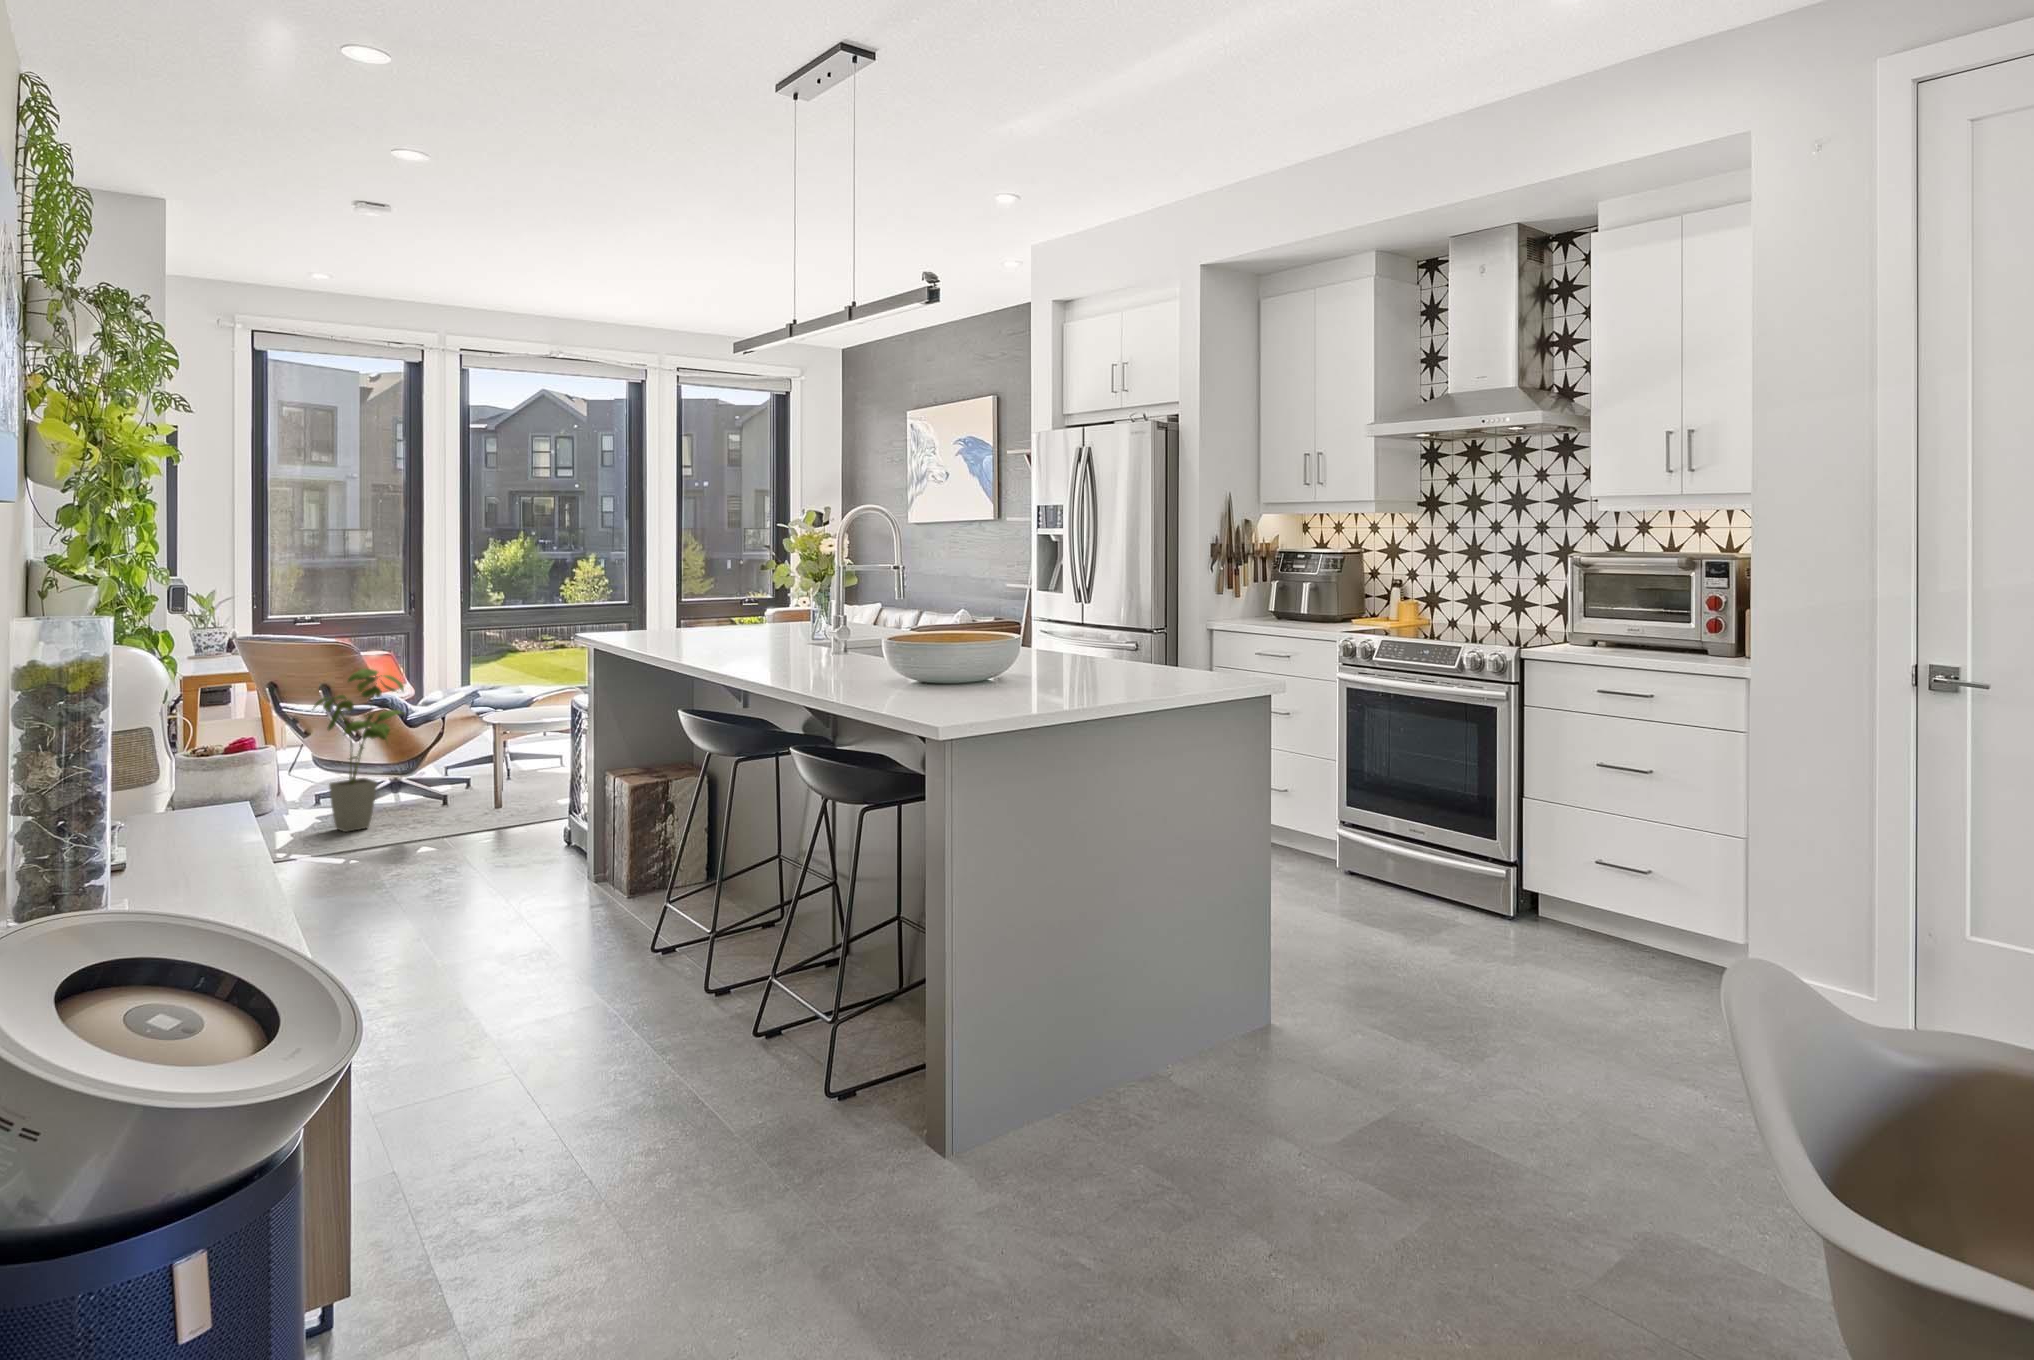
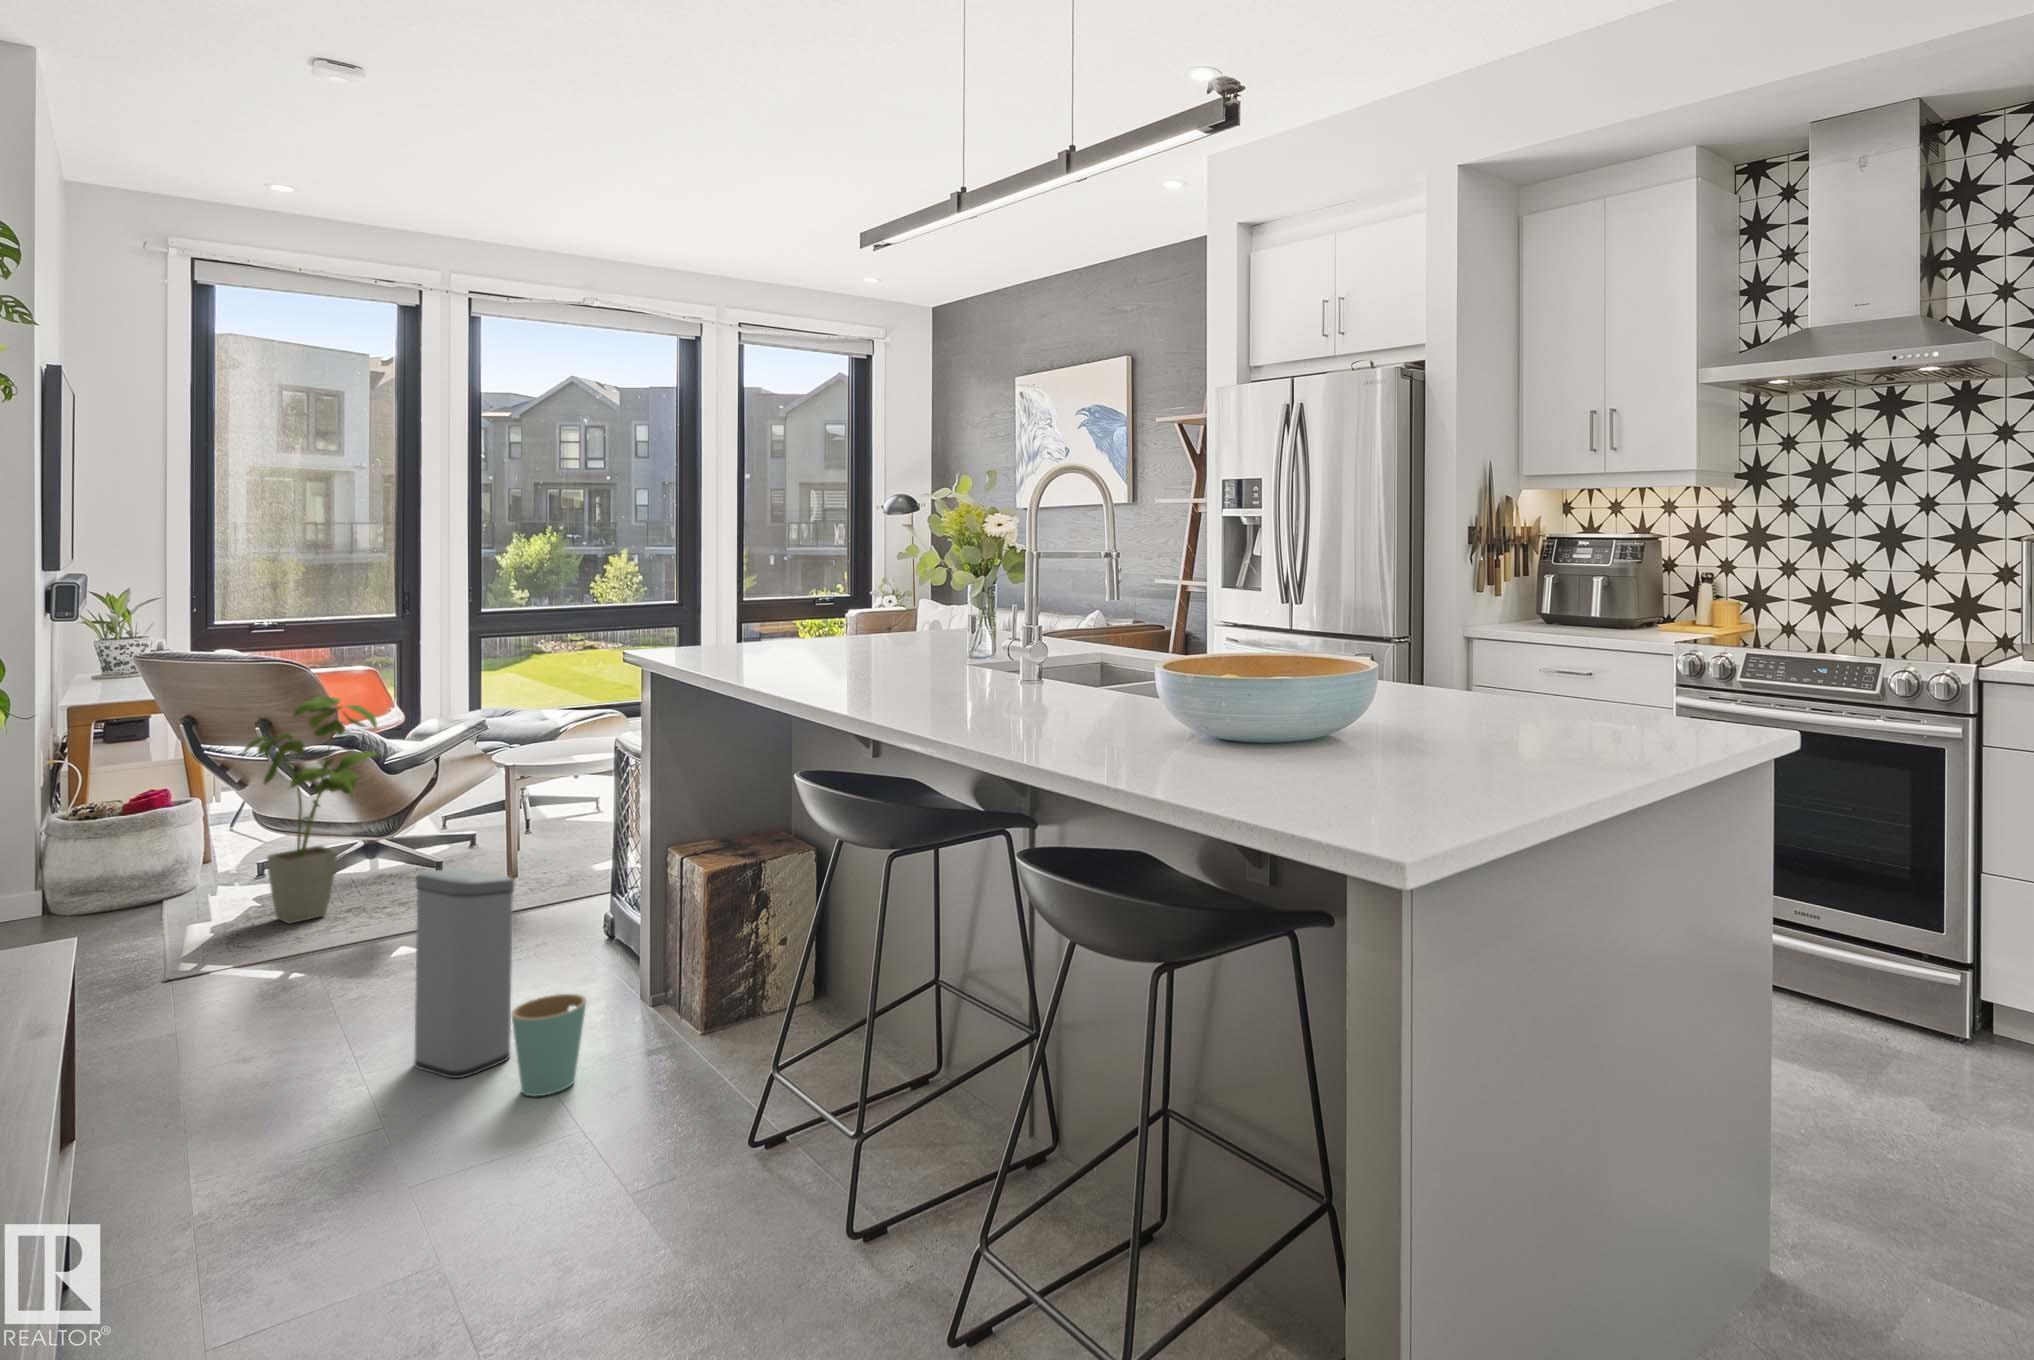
trash can: none [440,780,550,924] -> present [414,869,586,1096]

